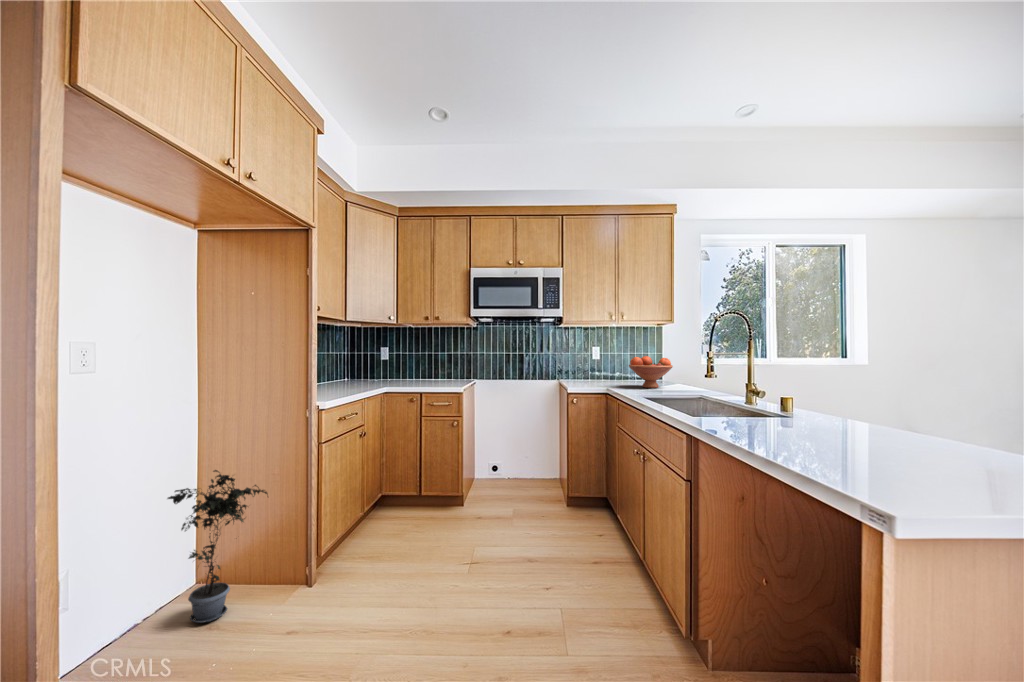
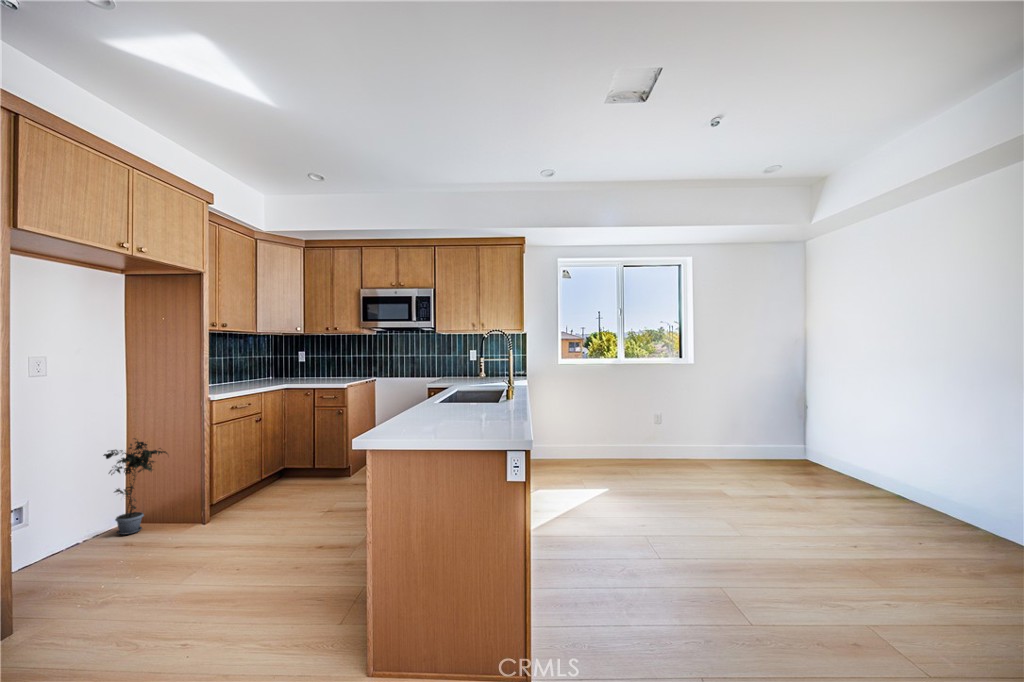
fruit bowl: present [629,356,673,388] -> none [475,359,509,385]

